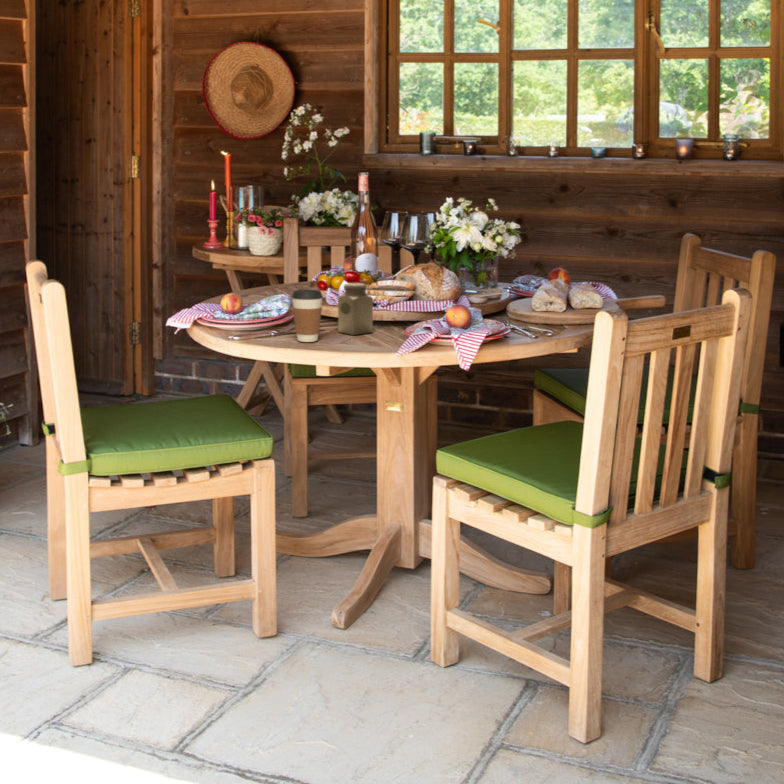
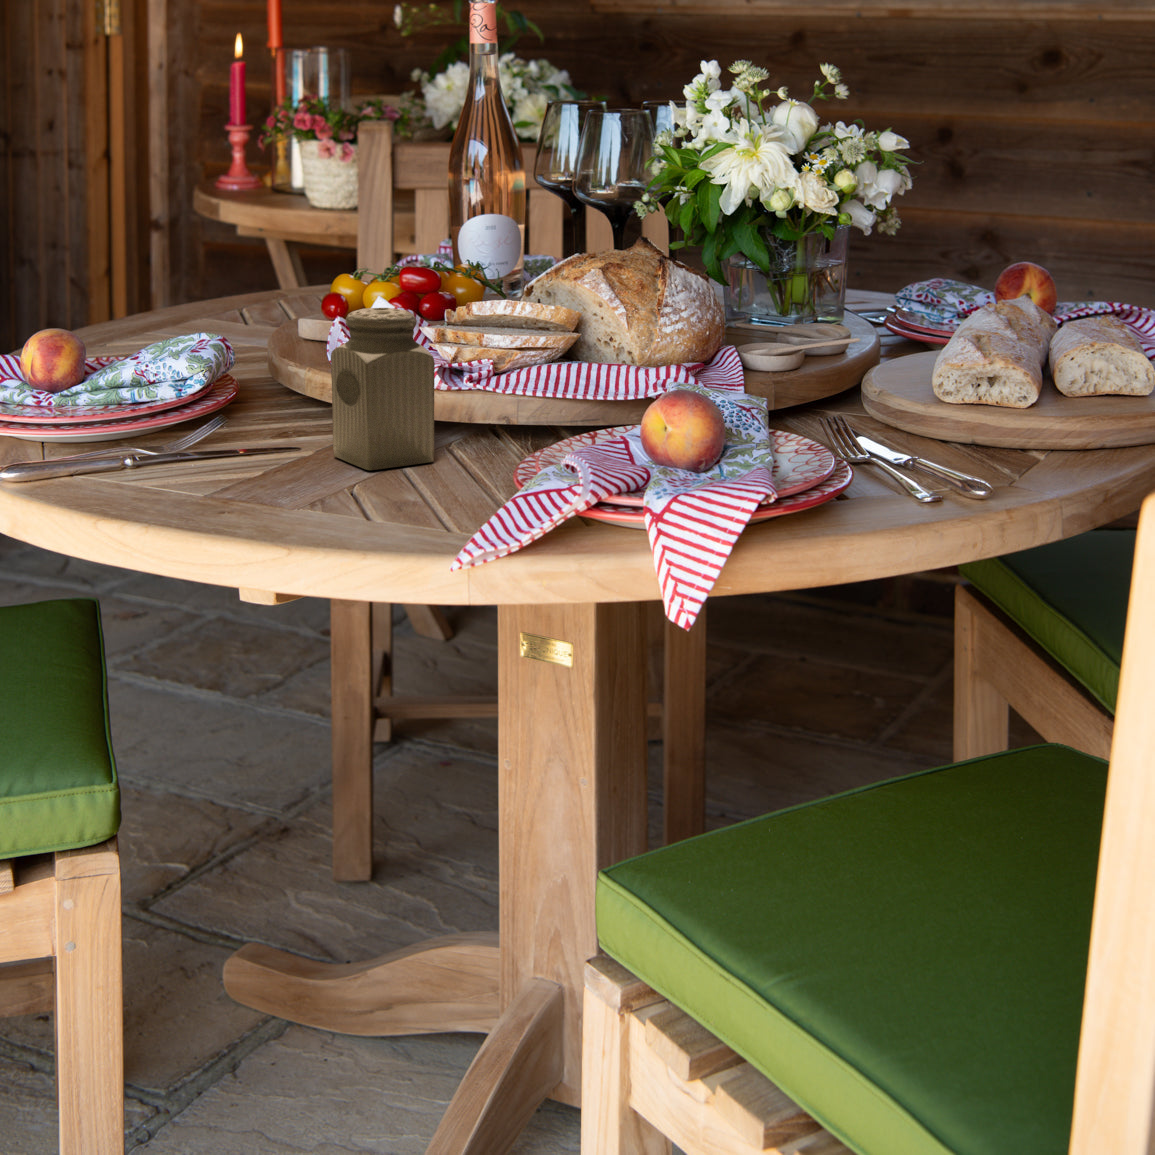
coffee cup: present [292,290,323,342] -> none [154,331,254,497]

